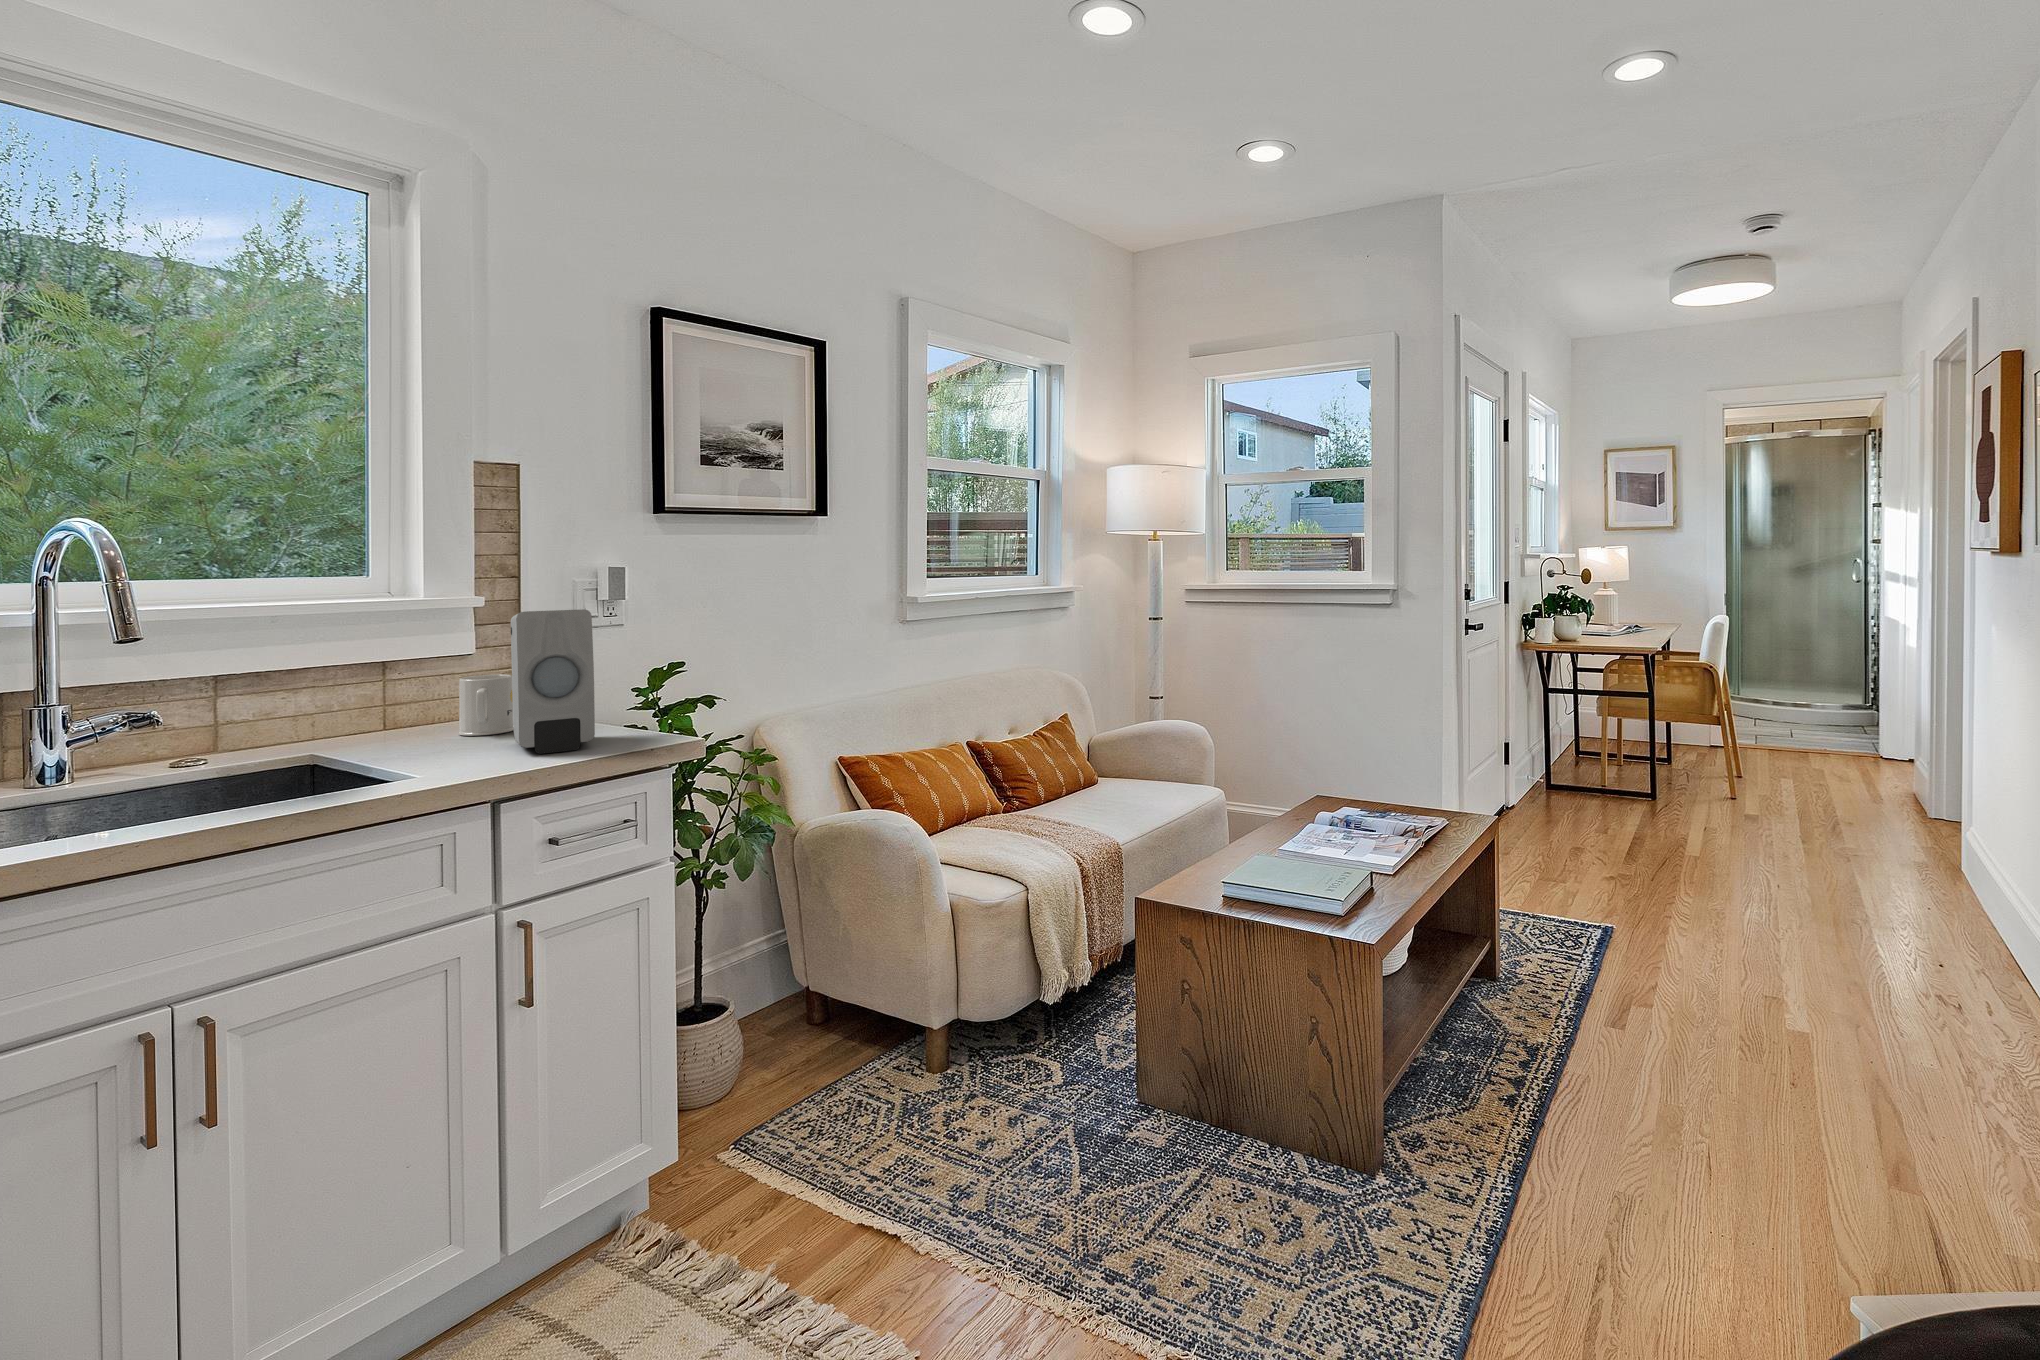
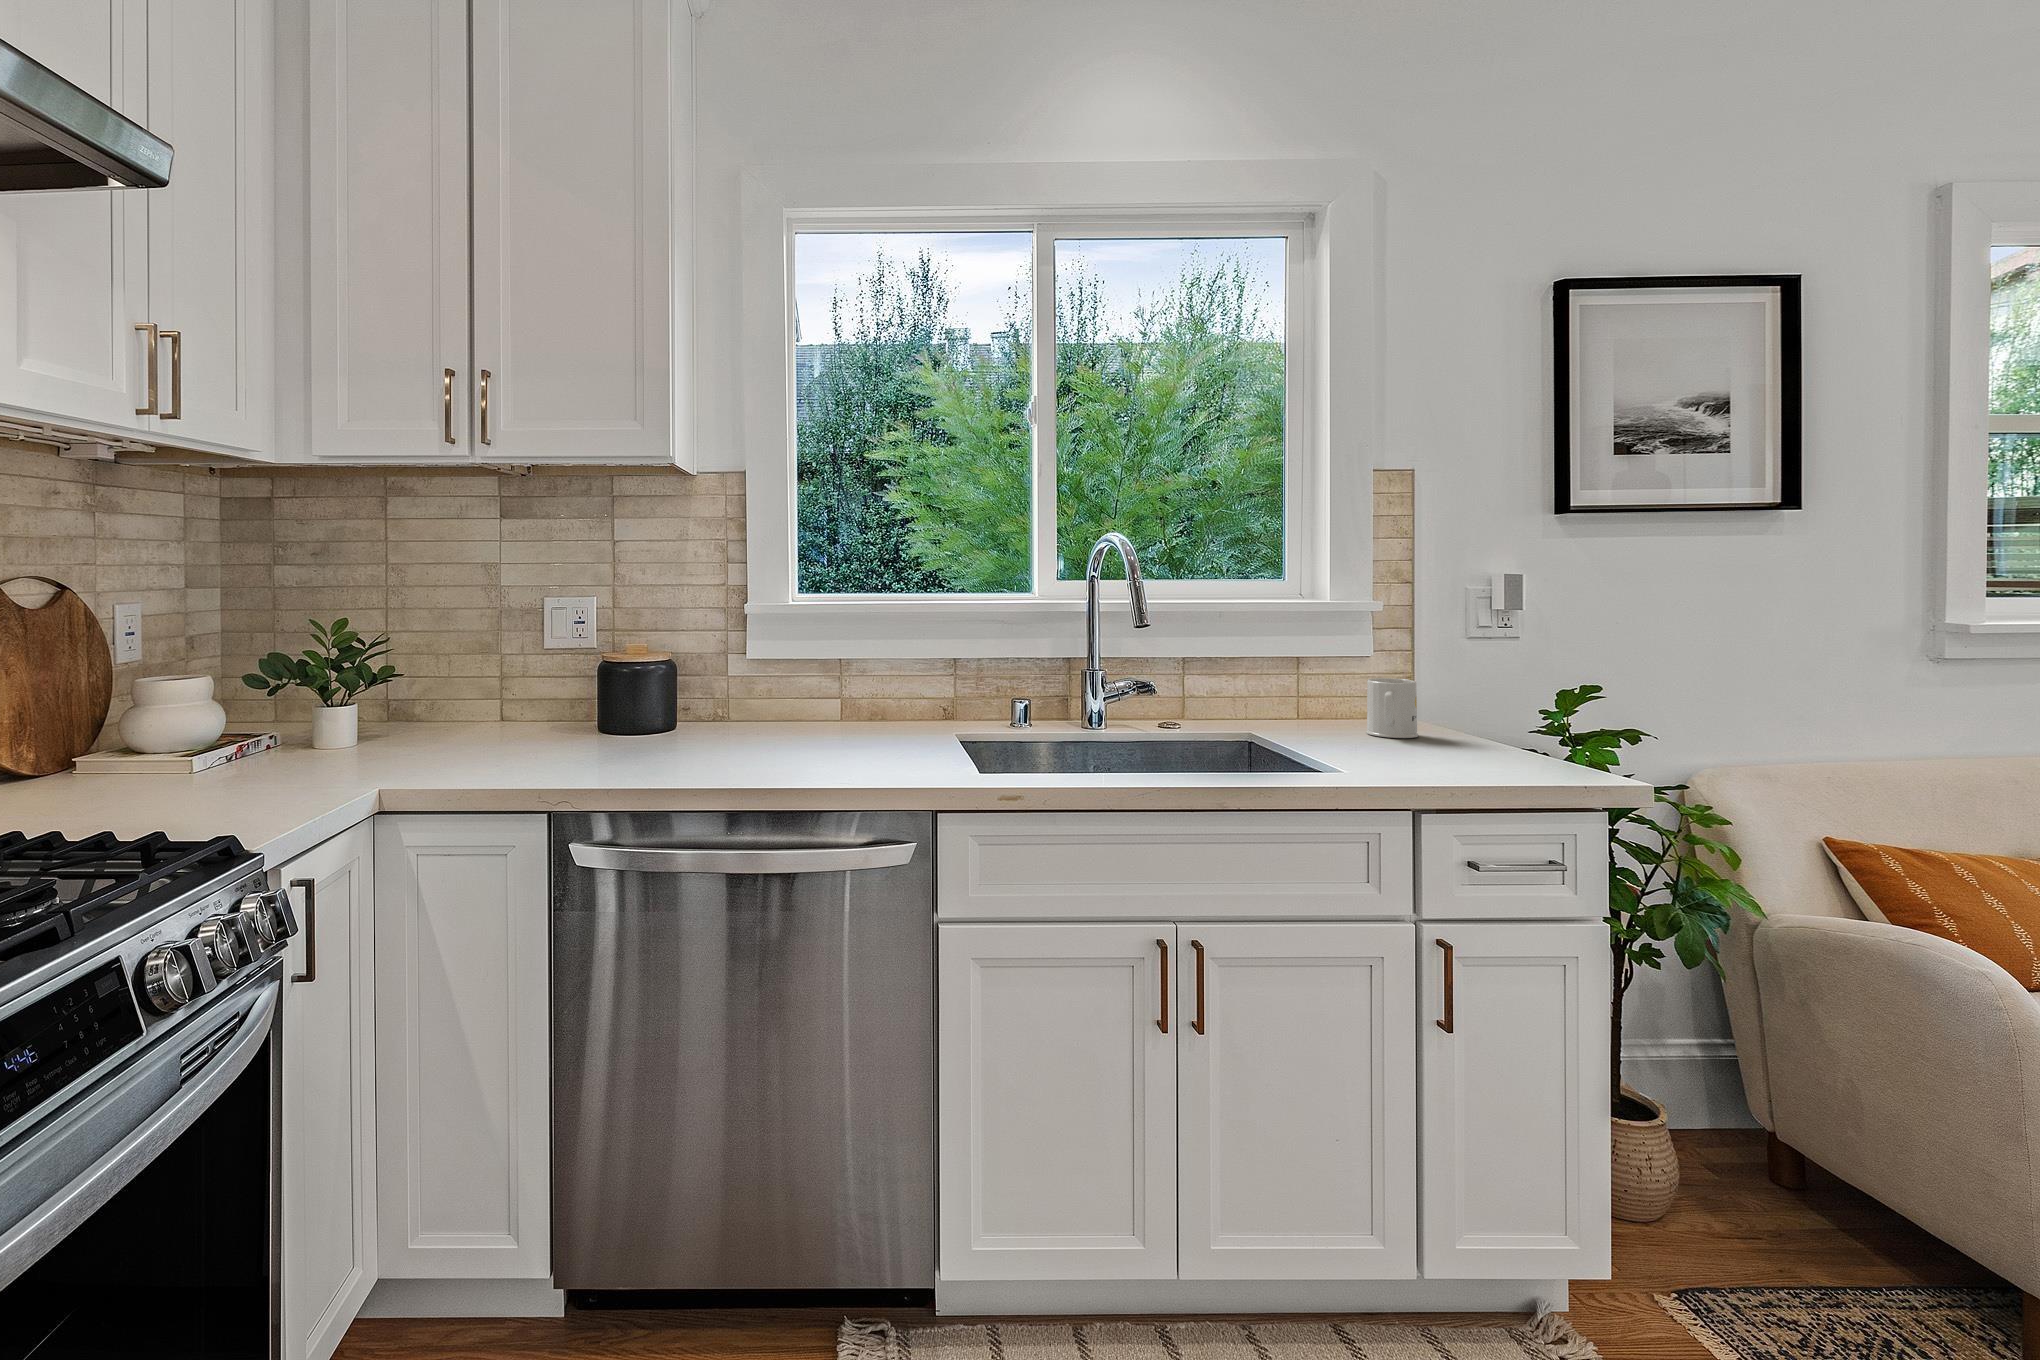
soap dispenser: present [511,609,595,754] -> none [1421,619,1515,771]

